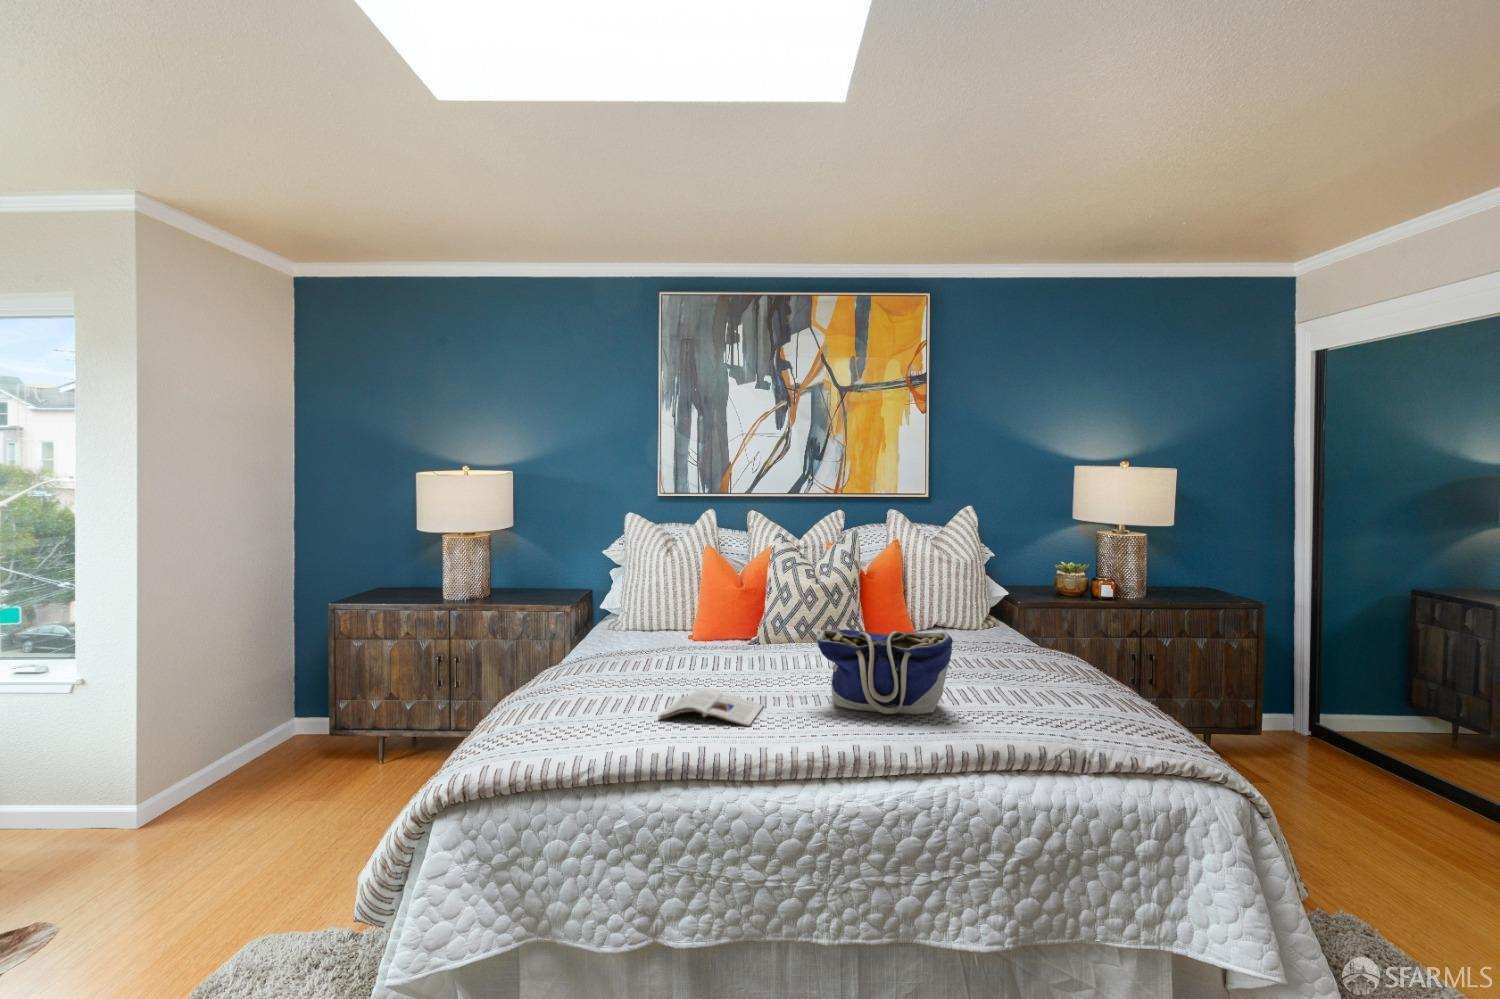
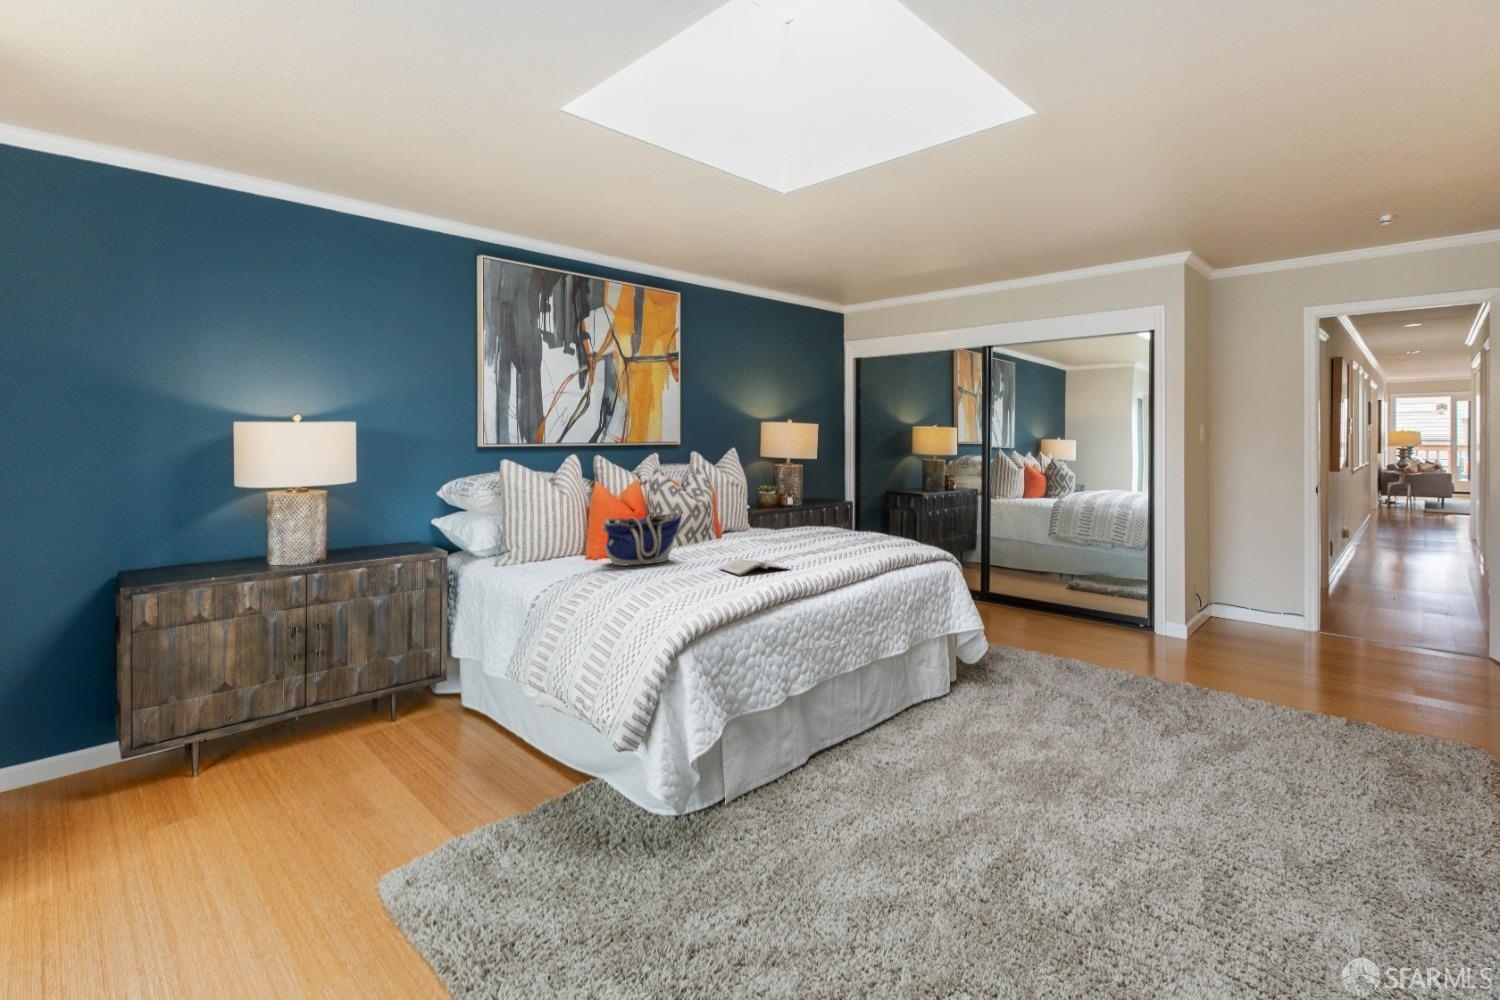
tote bag: present [816,629,953,715] -> present [602,512,682,566]

